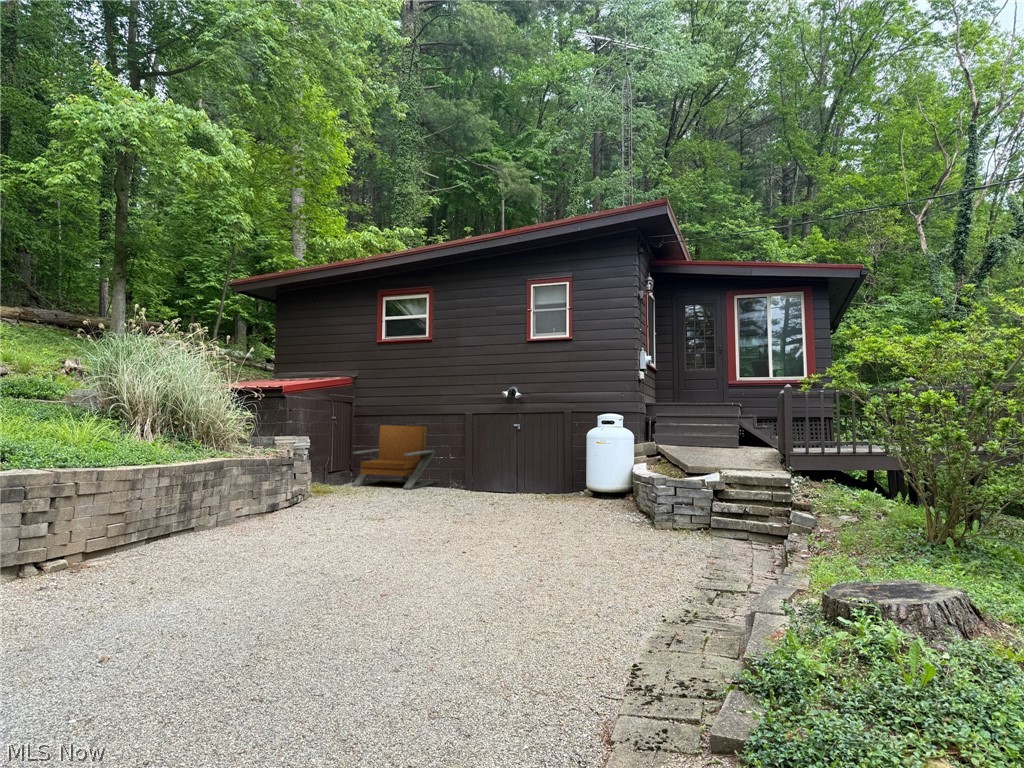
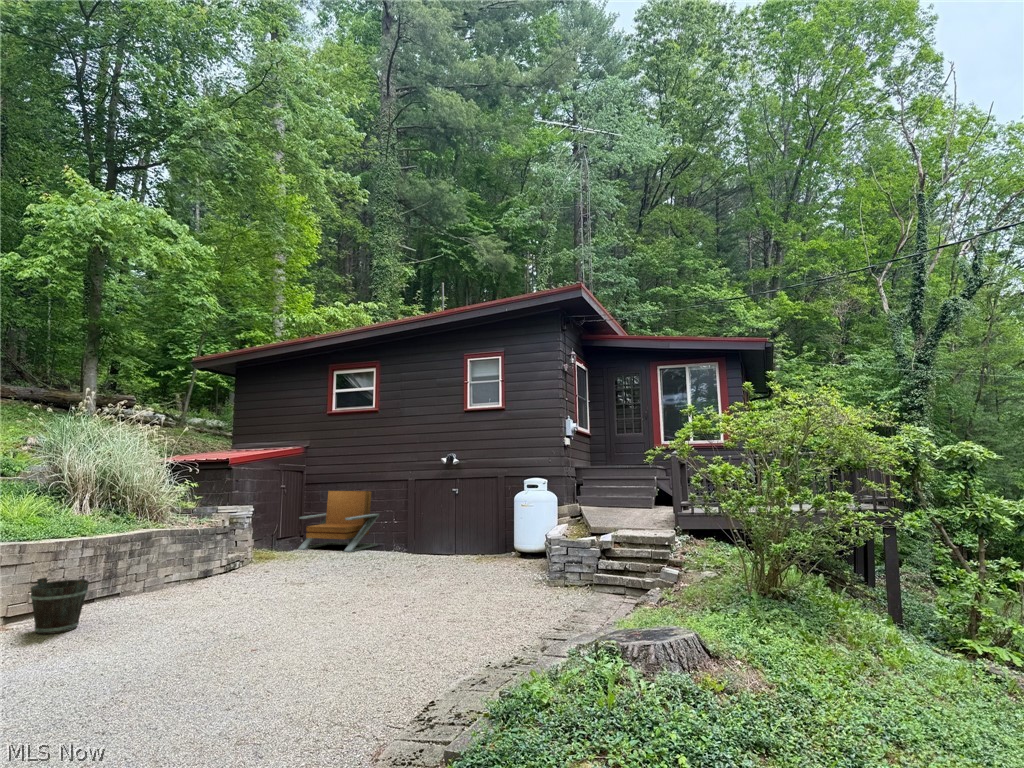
bucket: none [113,507,175,570] -> present [30,578,89,634]

